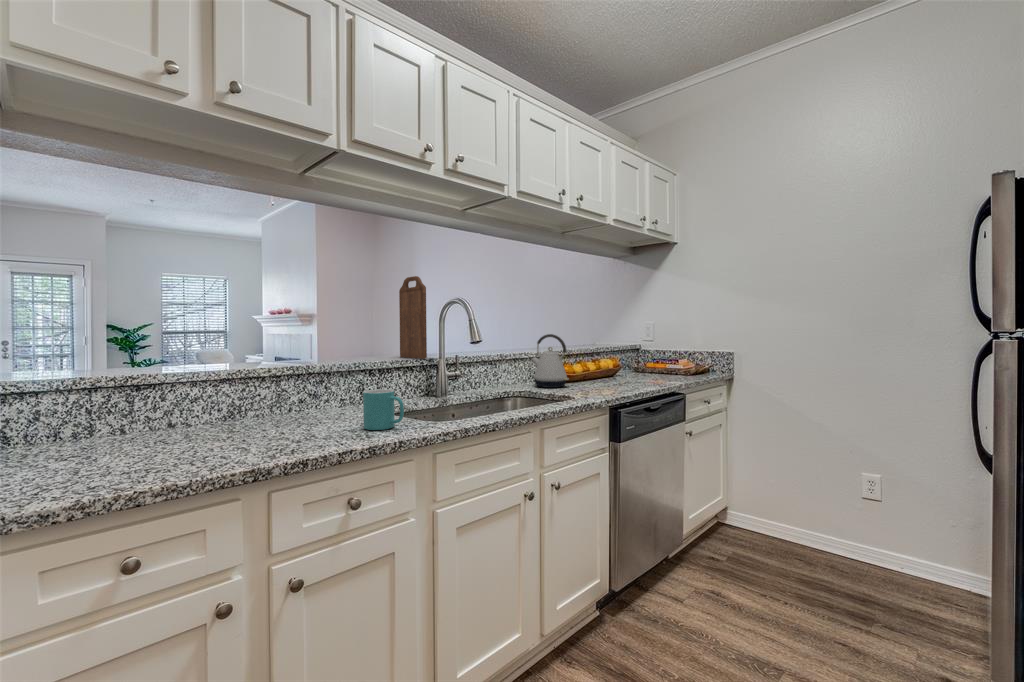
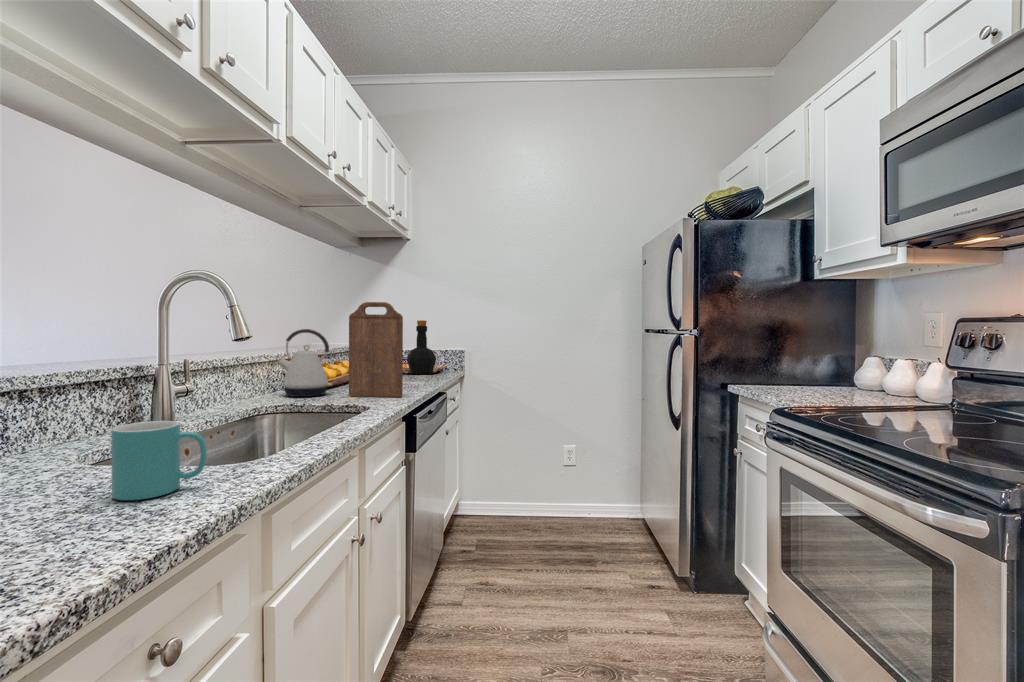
cutting board: present [399,276,427,359] -> present [349,302,403,397]
bottle: none [667,323,695,376] -> present [407,320,436,374]

